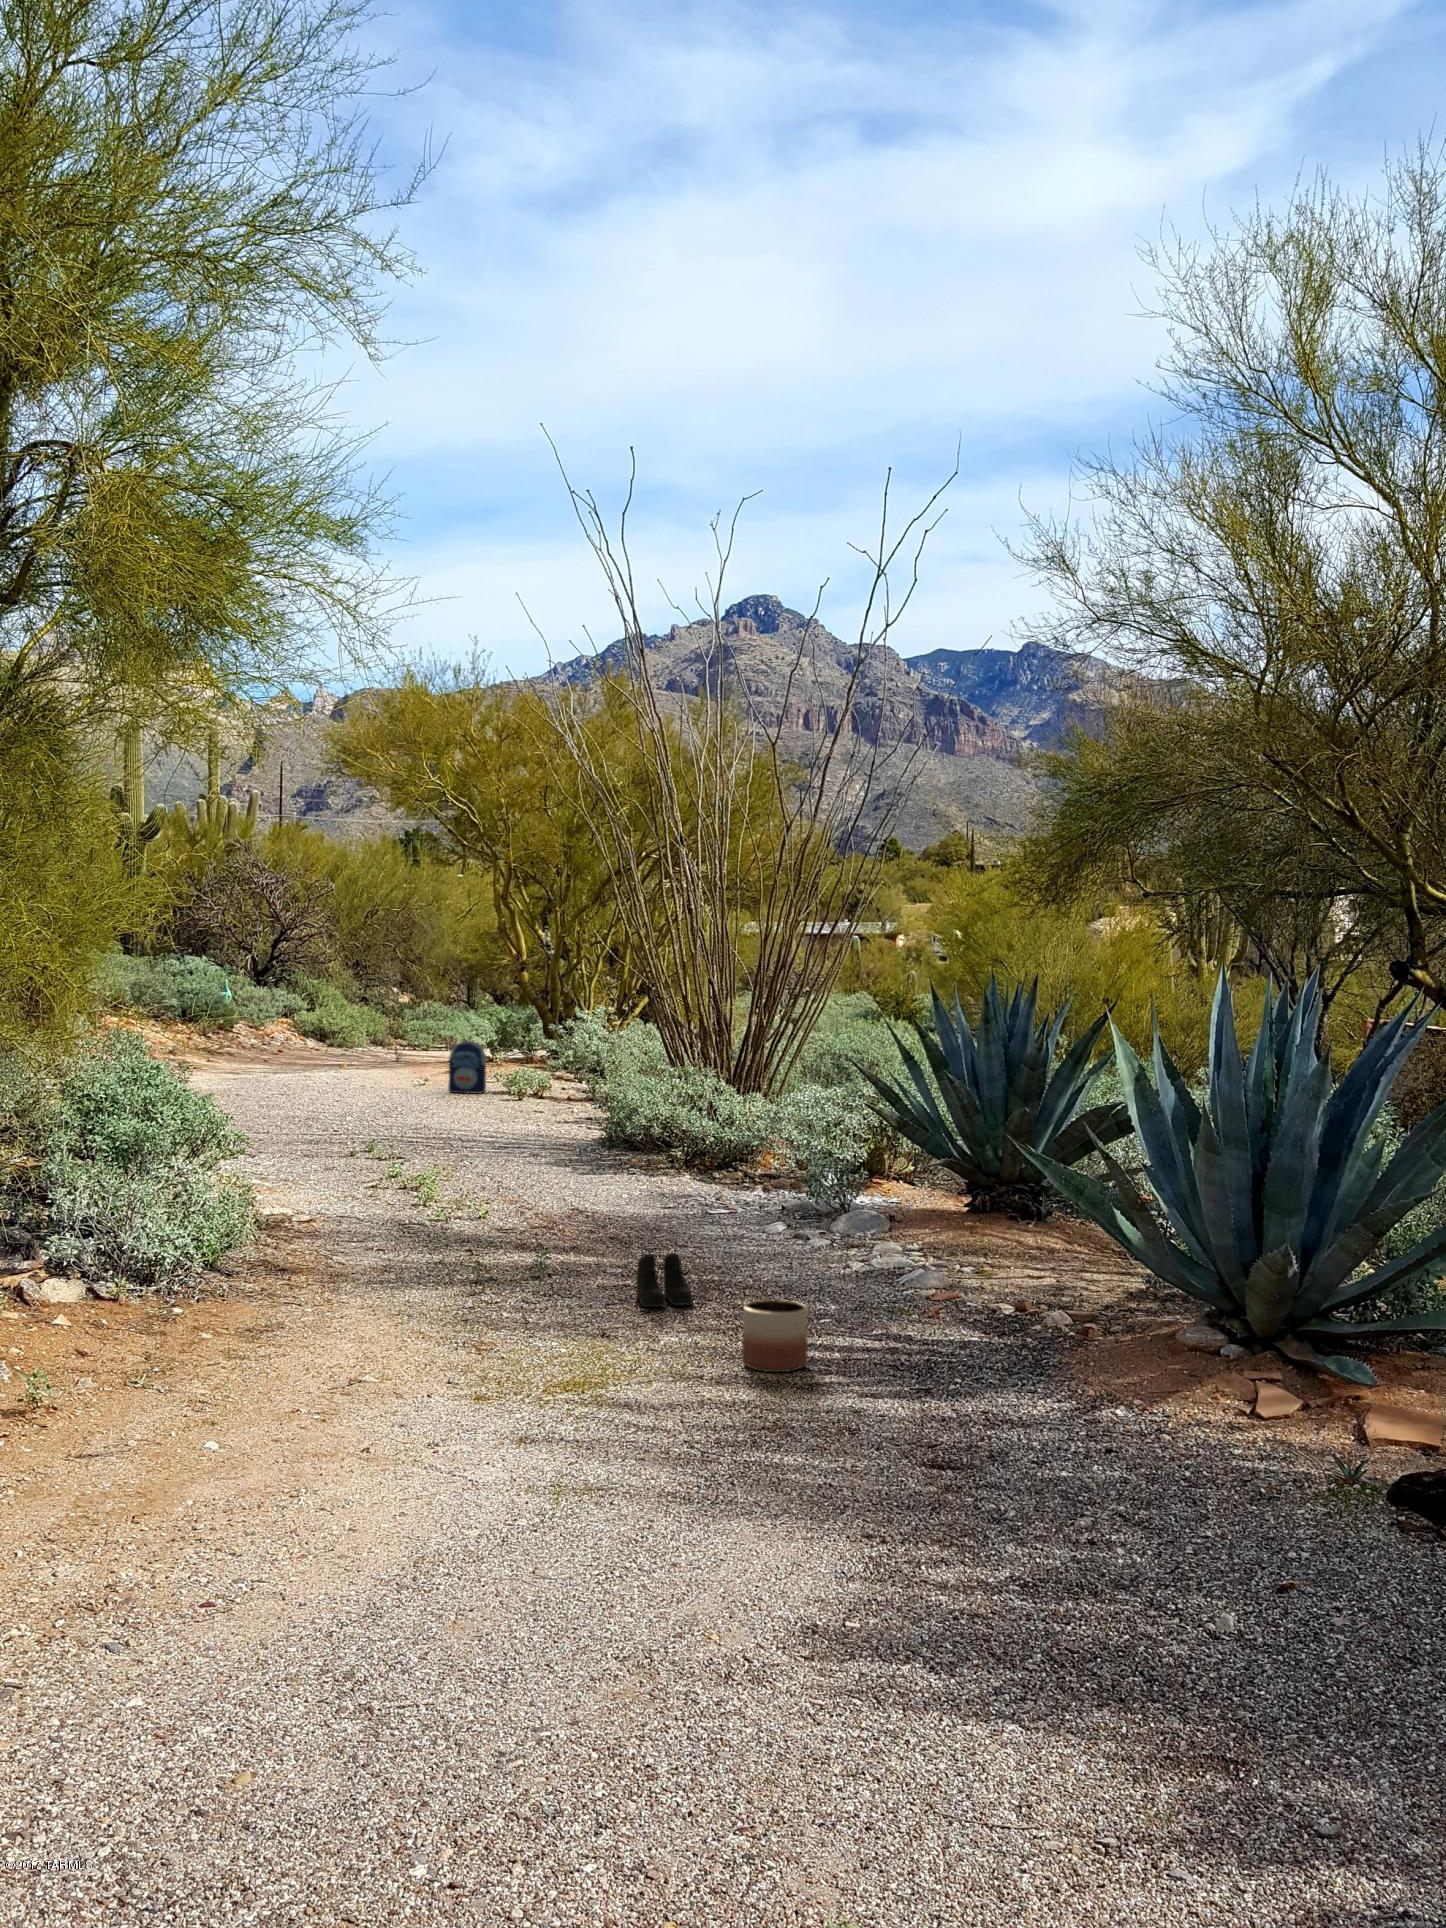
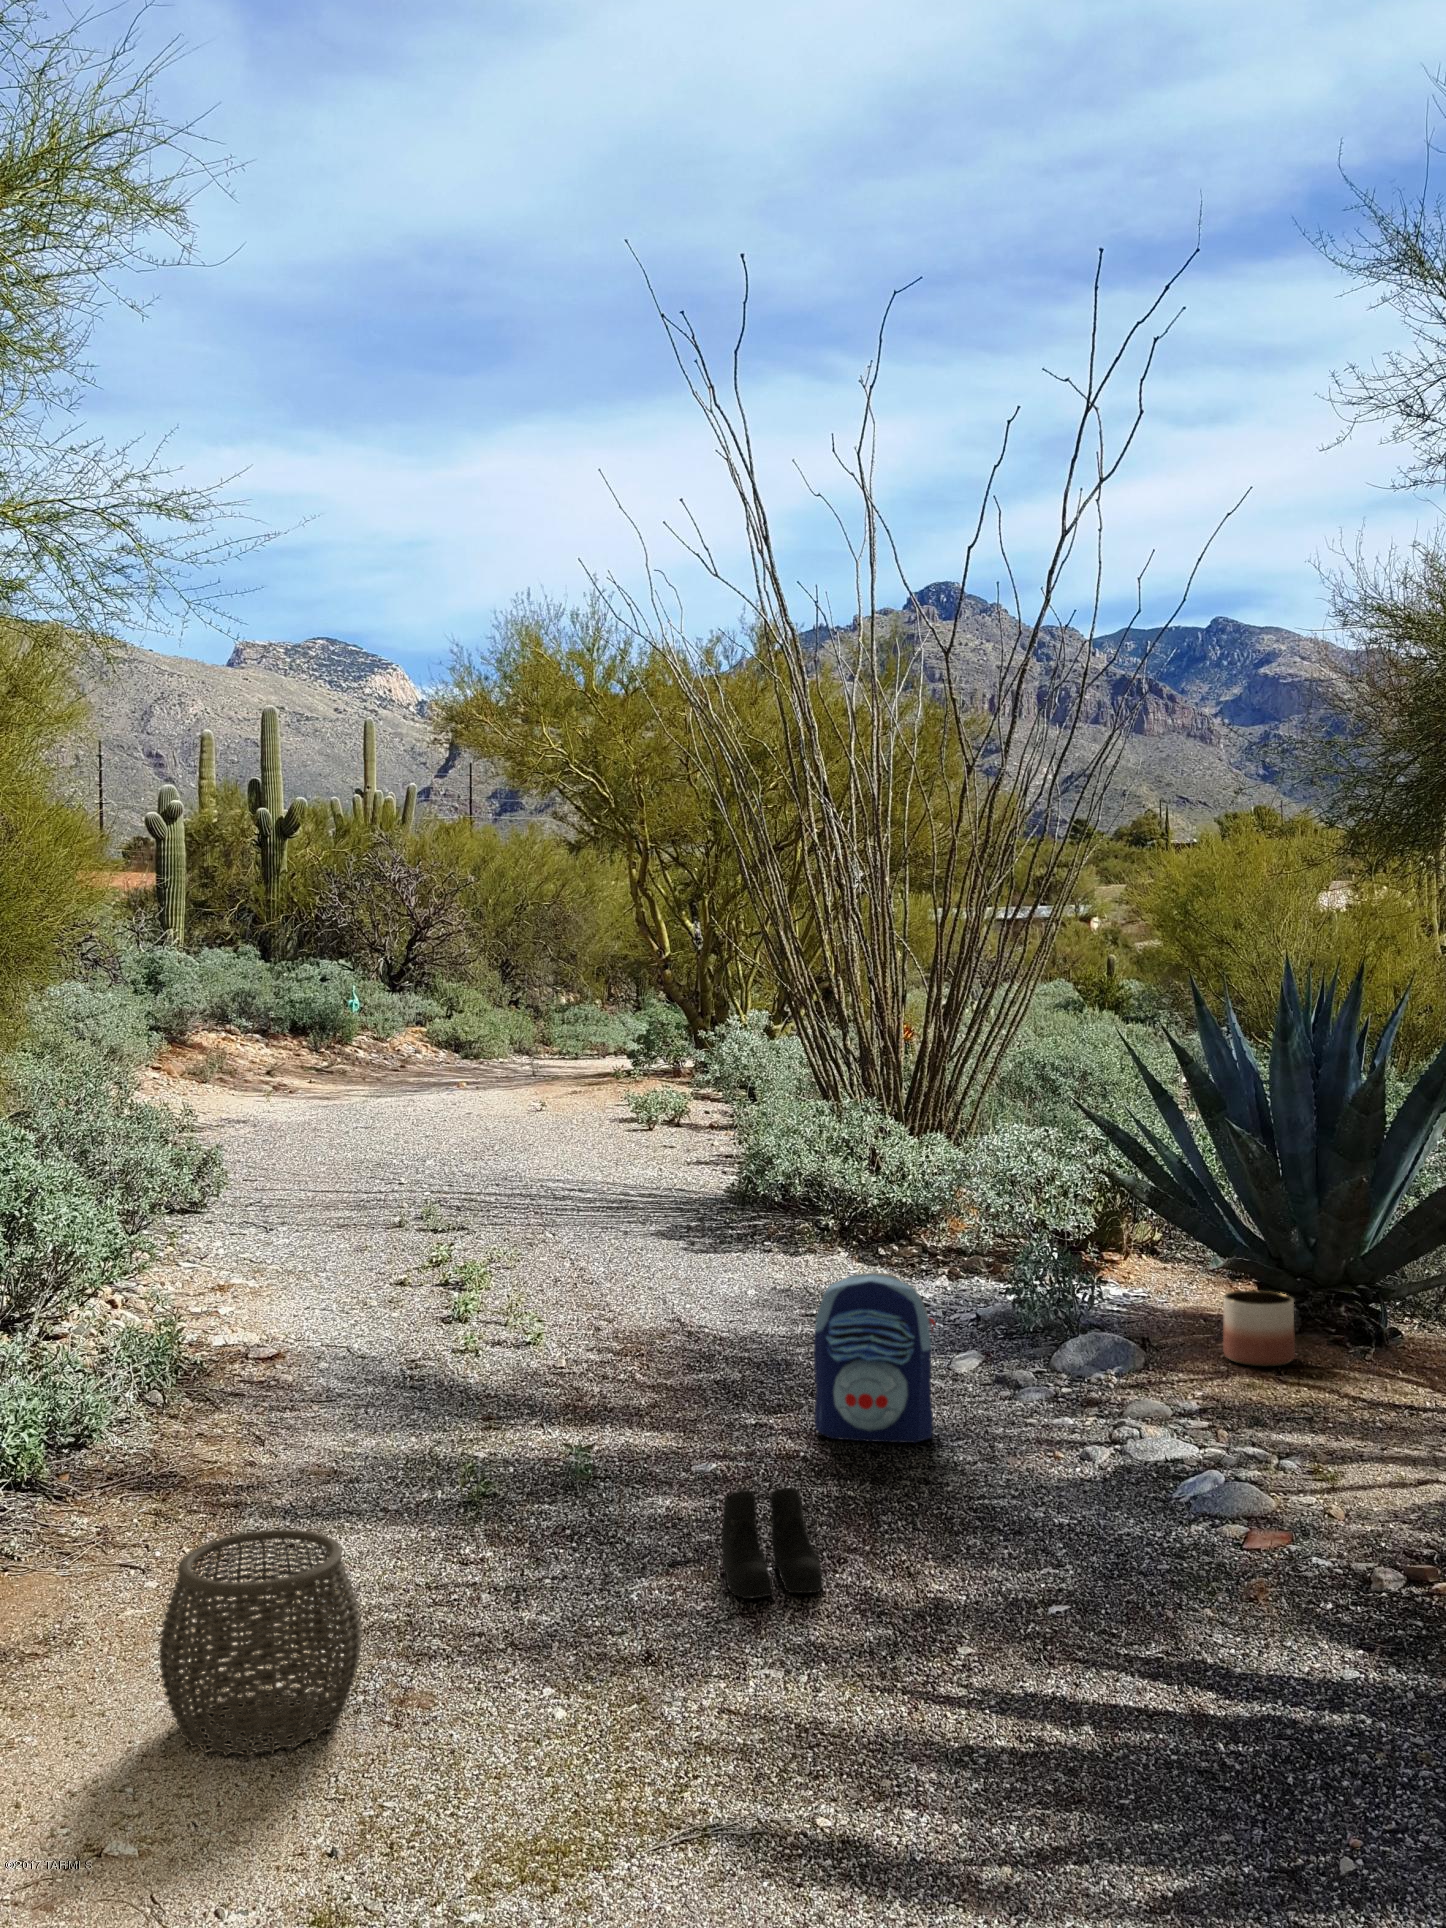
backpack: present [448,1041,487,1094] -> present [814,1272,935,1443]
woven basket: none [362,1250,465,1350] -> present [159,1530,362,1756]
planter: present [742,1300,808,1372] -> present [1223,1290,1295,1367]

